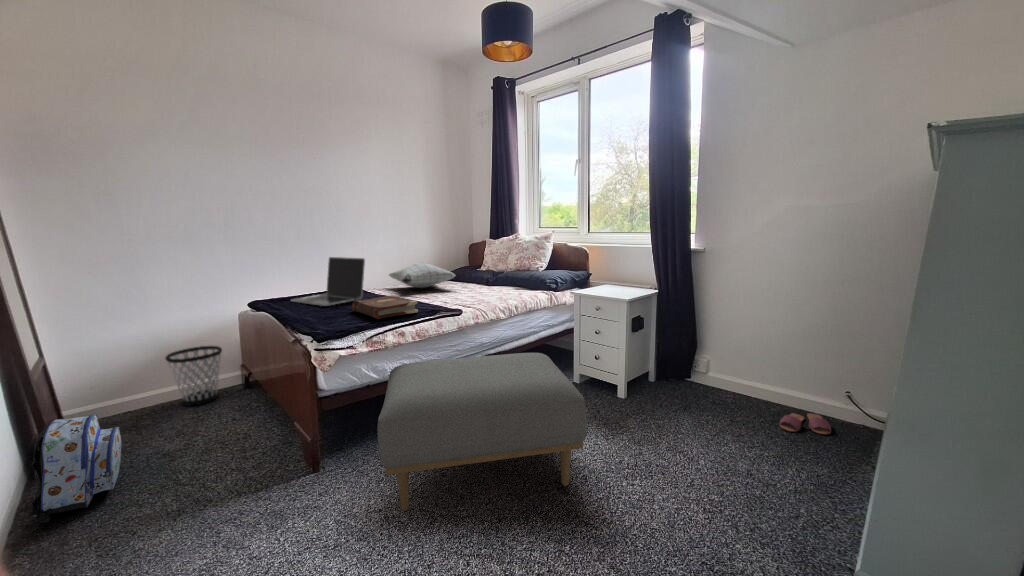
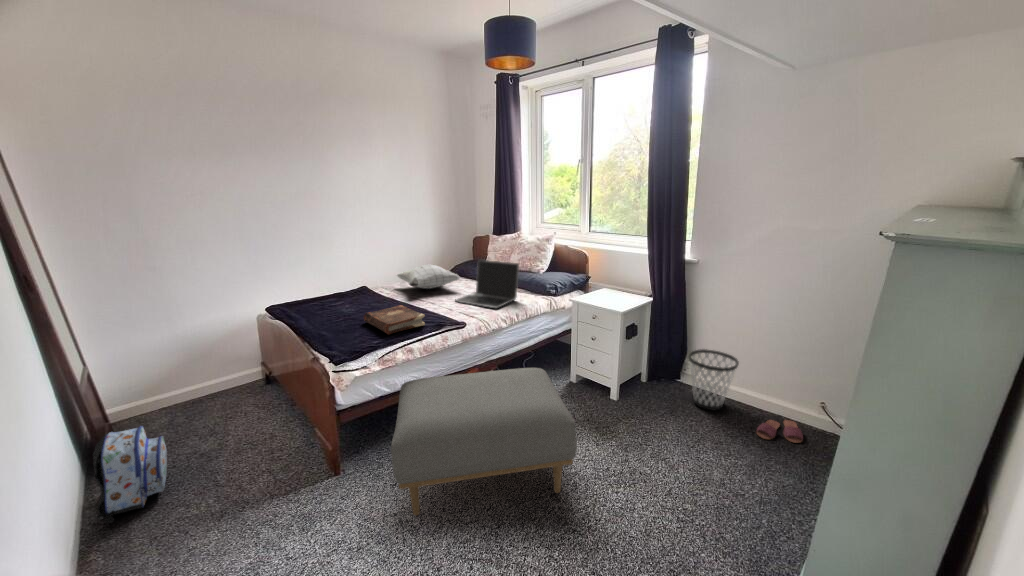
laptop: present [291,257,365,306] -> present [455,260,519,308]
wastebasket: present [166,346,222,406] -> present [689,349,739,410]

